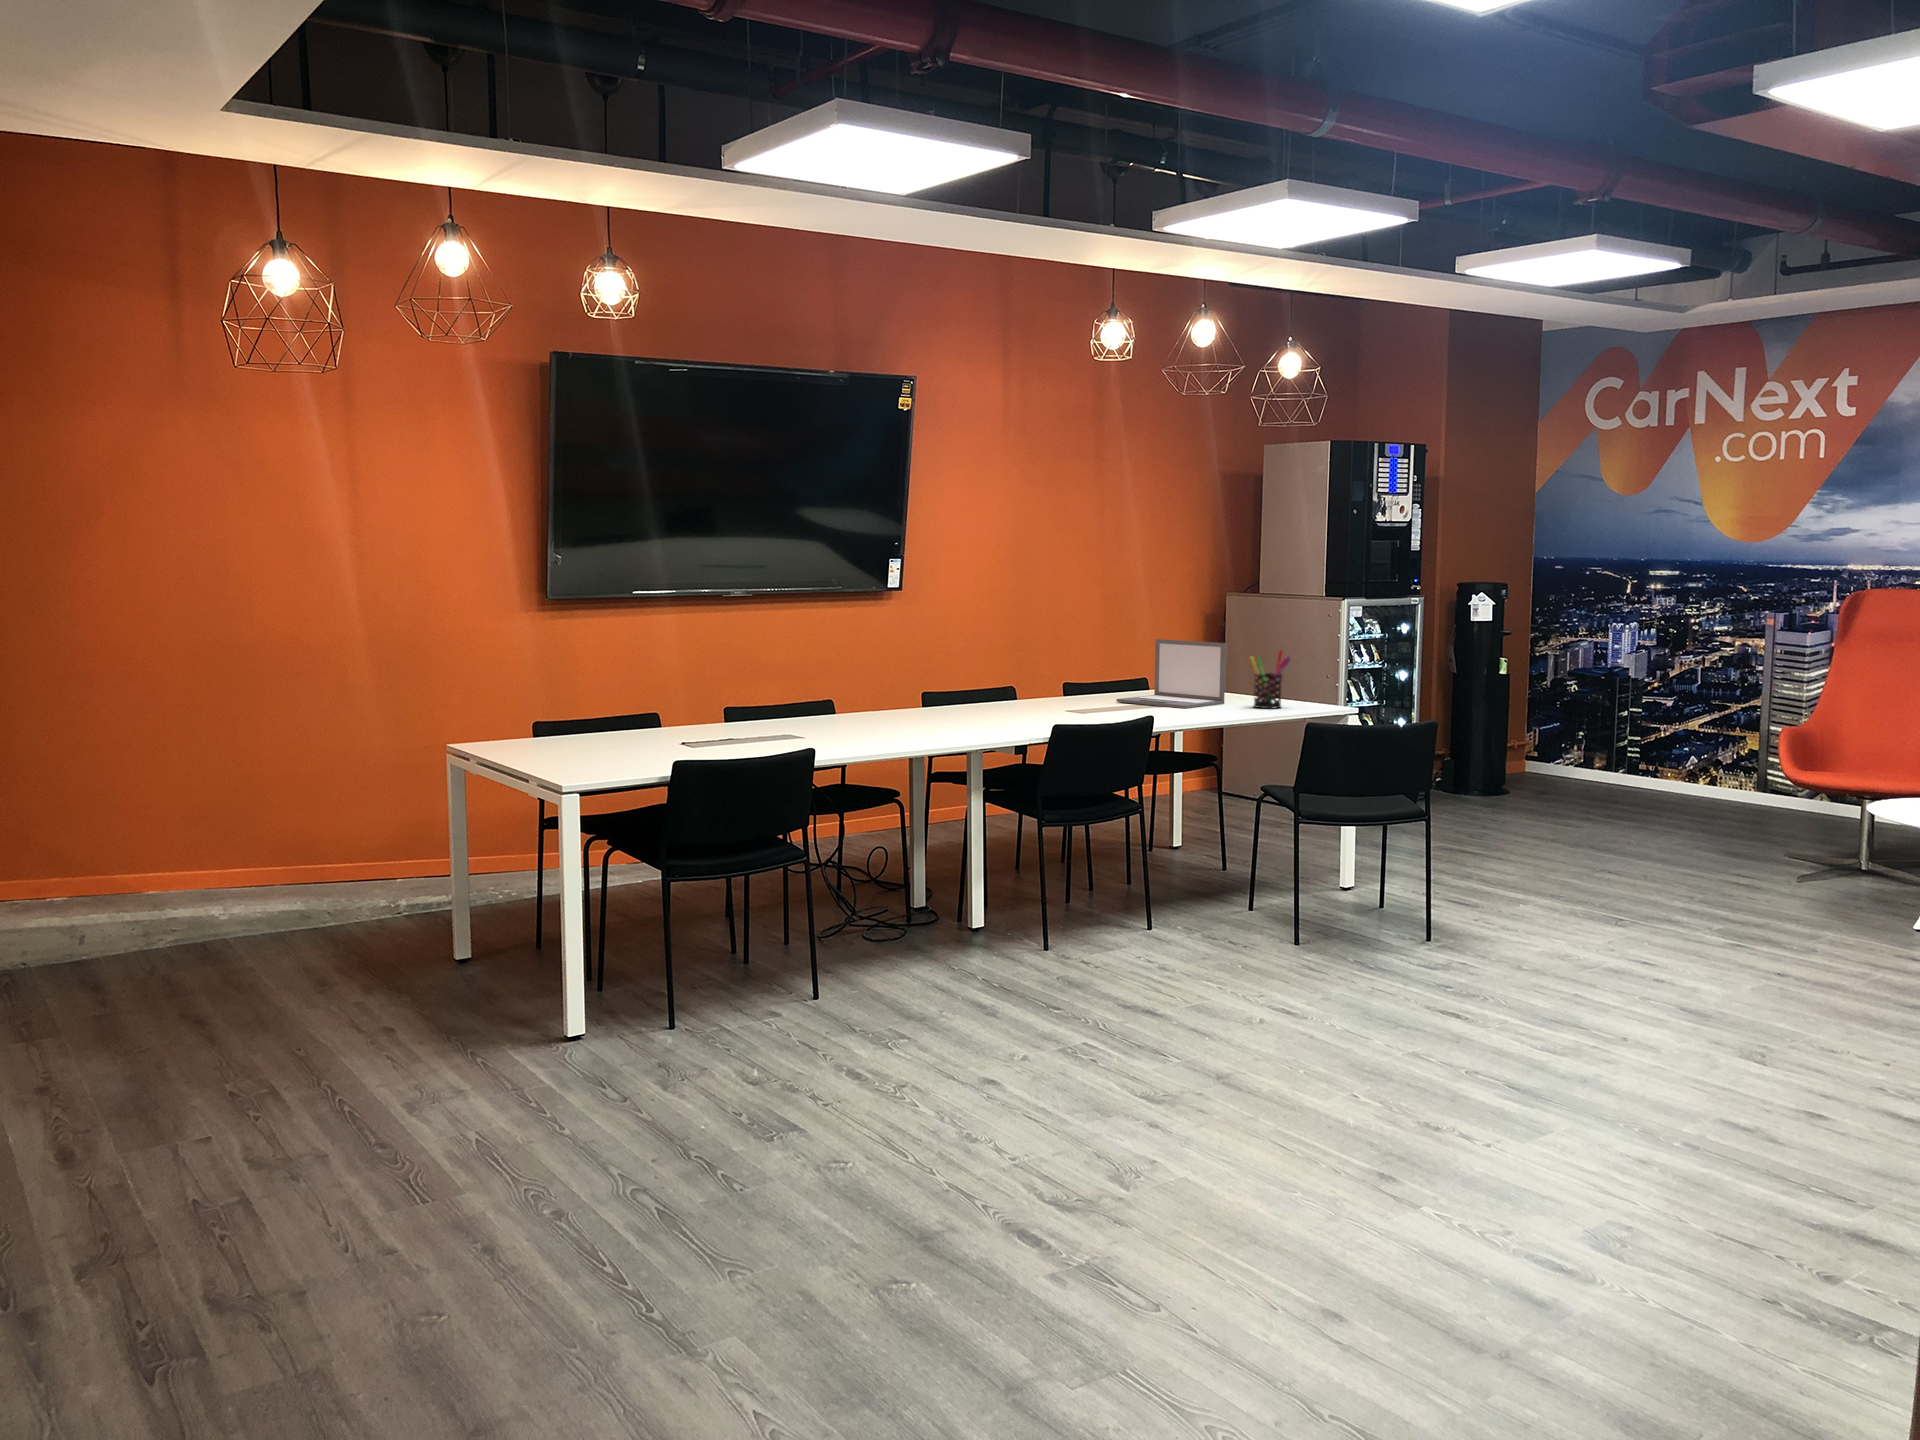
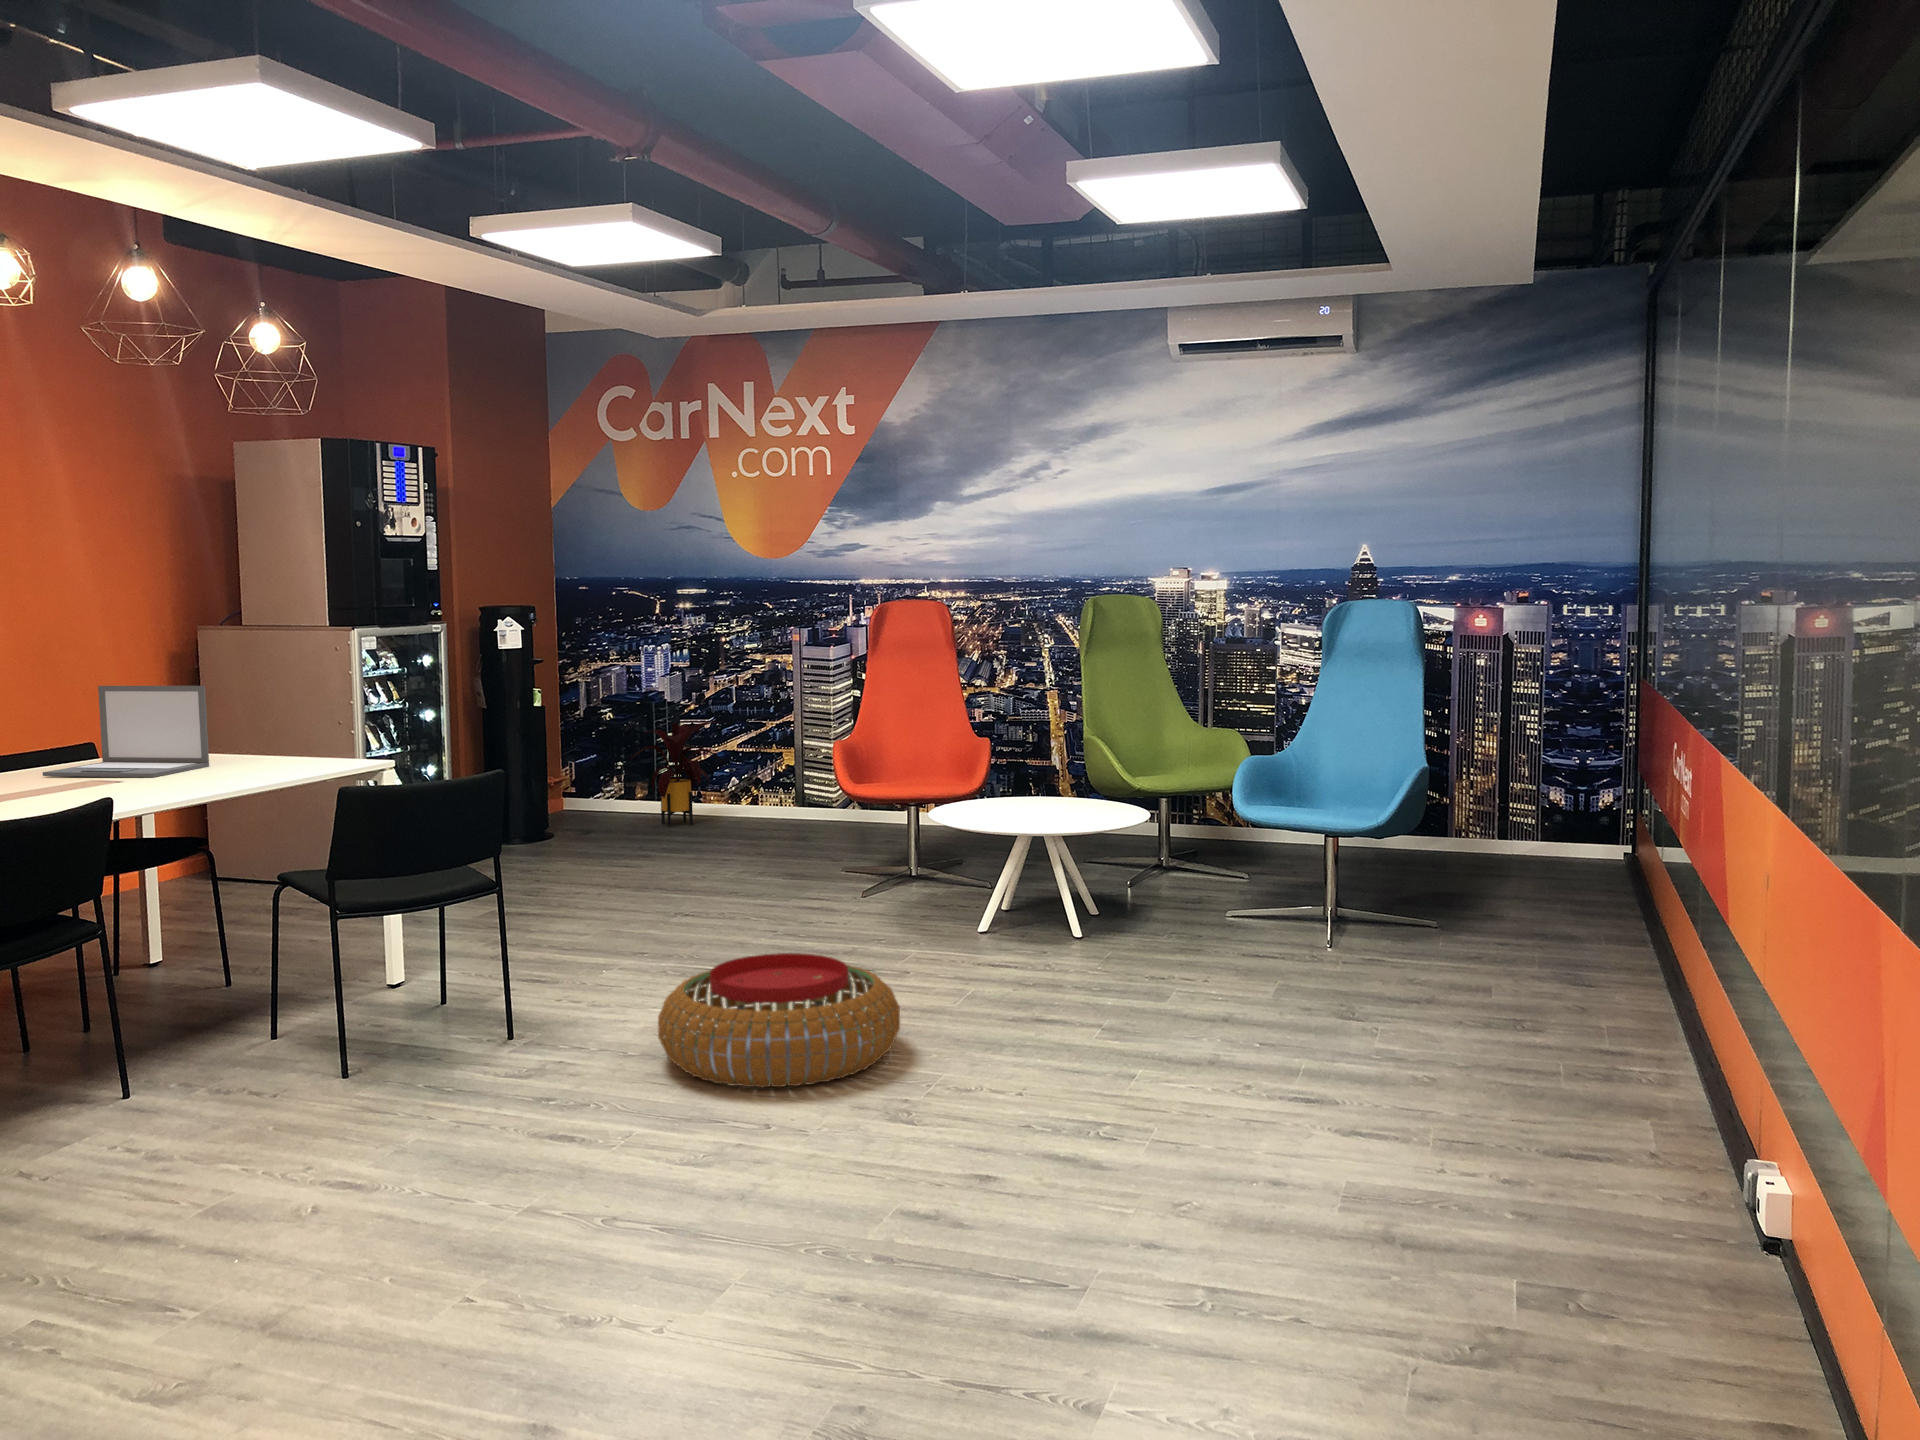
pen holder: present [1250,650,1290,709] -> none [242,691,299,768]
house plant: none [1583,698,1685,797] -> present [630,721,726,827]
pouf: none [1542,903,1774,1018] -> present [658,953,900,1087]

